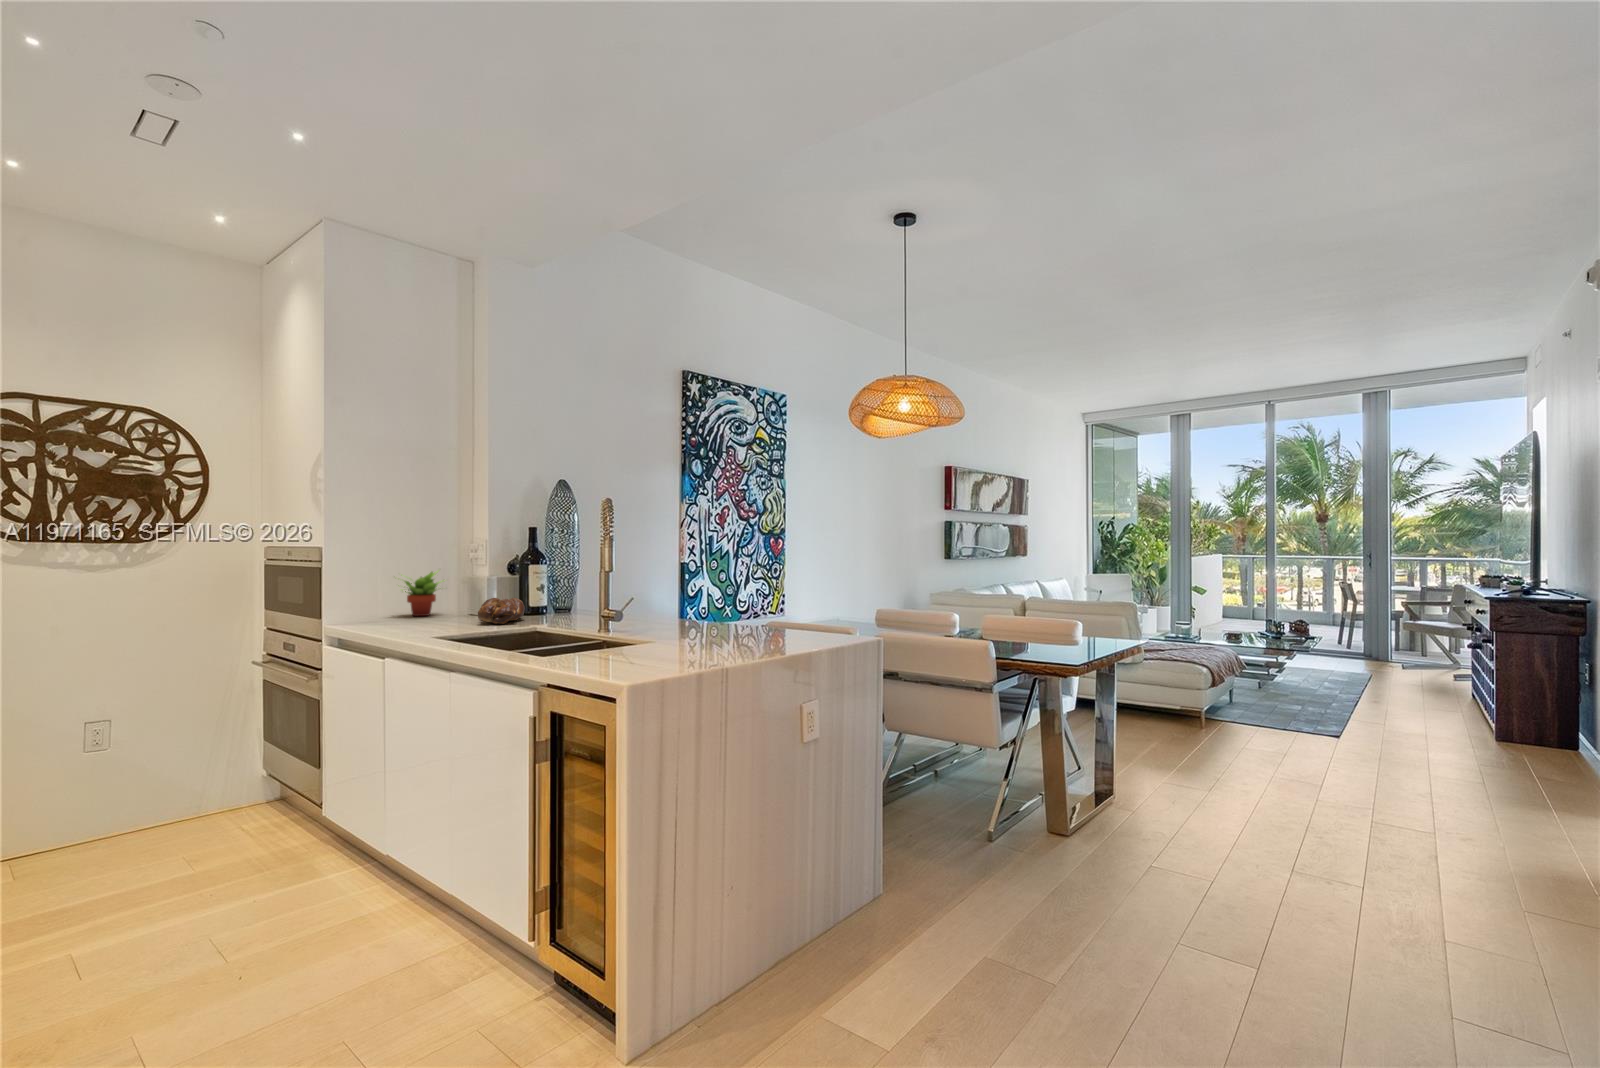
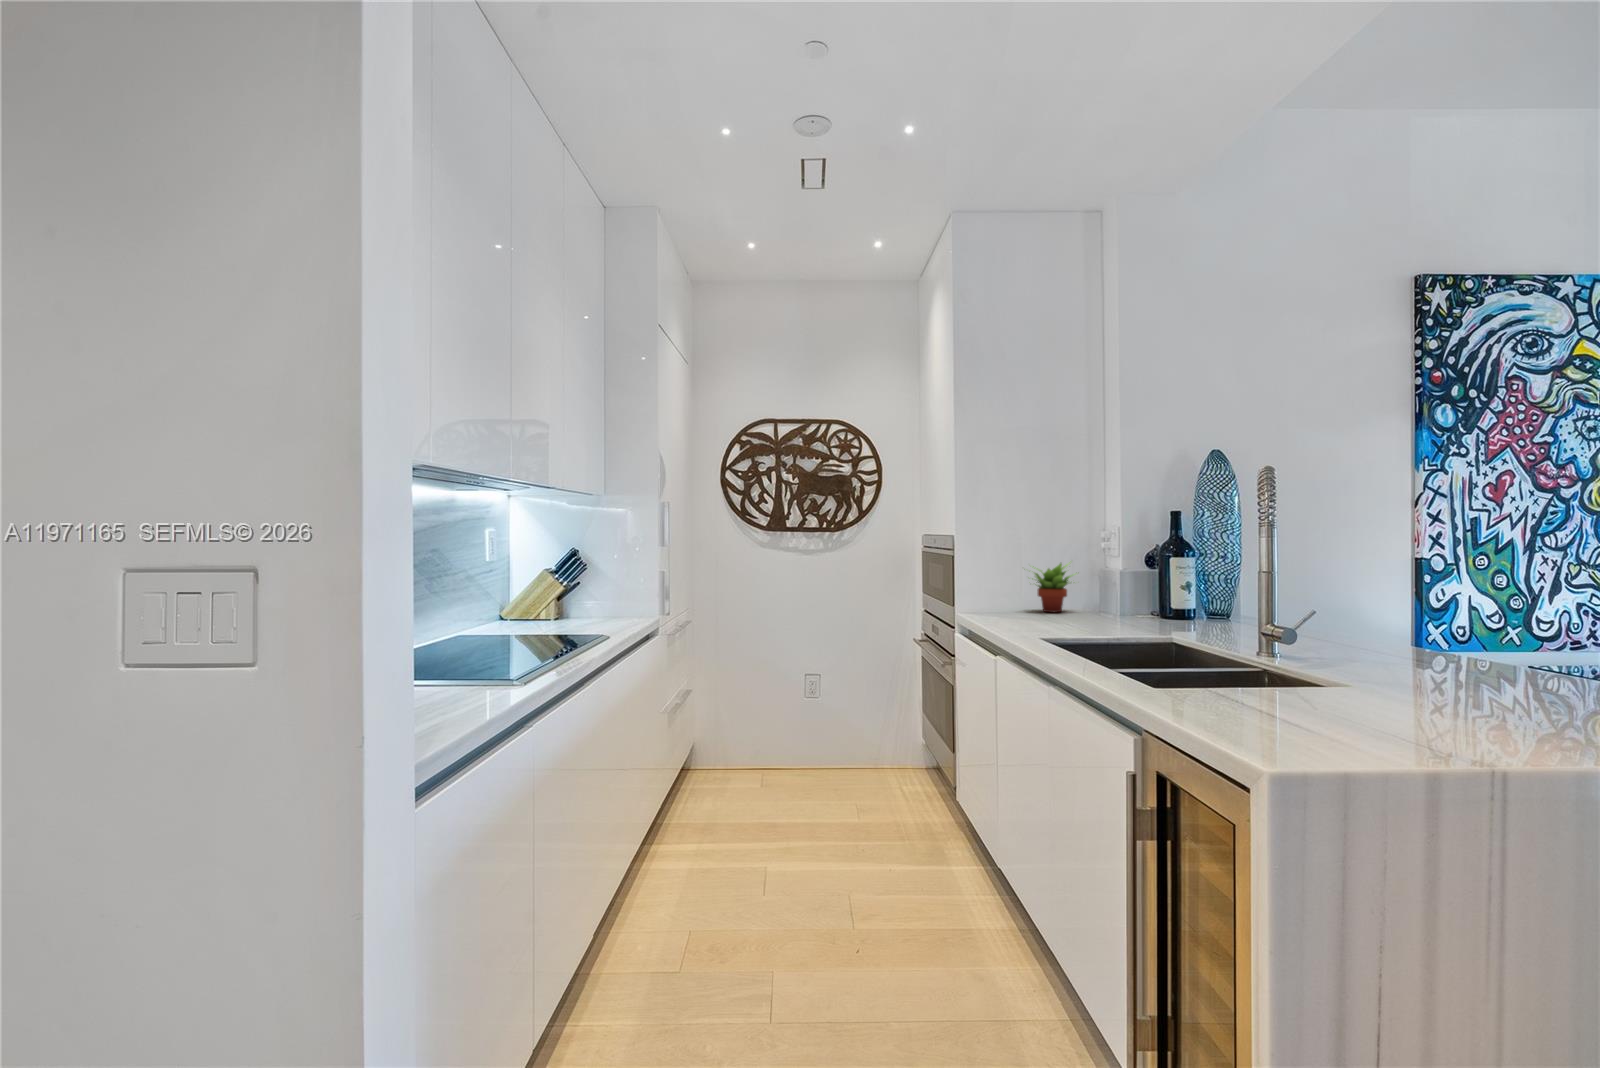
bread loaf: present [478,598,525,624] -> none [1102,595,1162,626]

